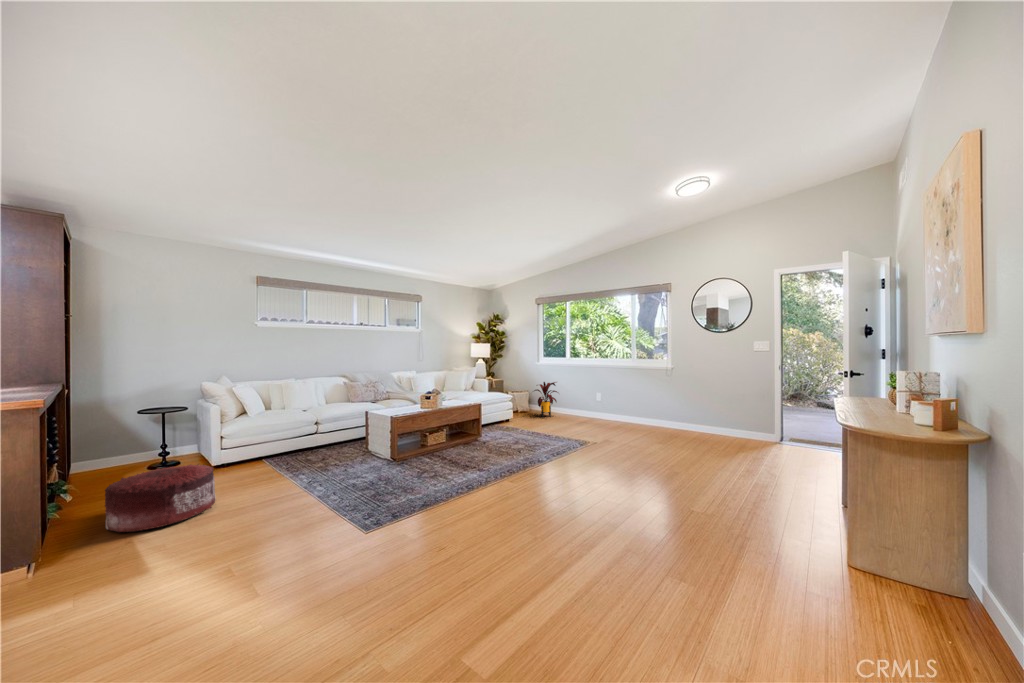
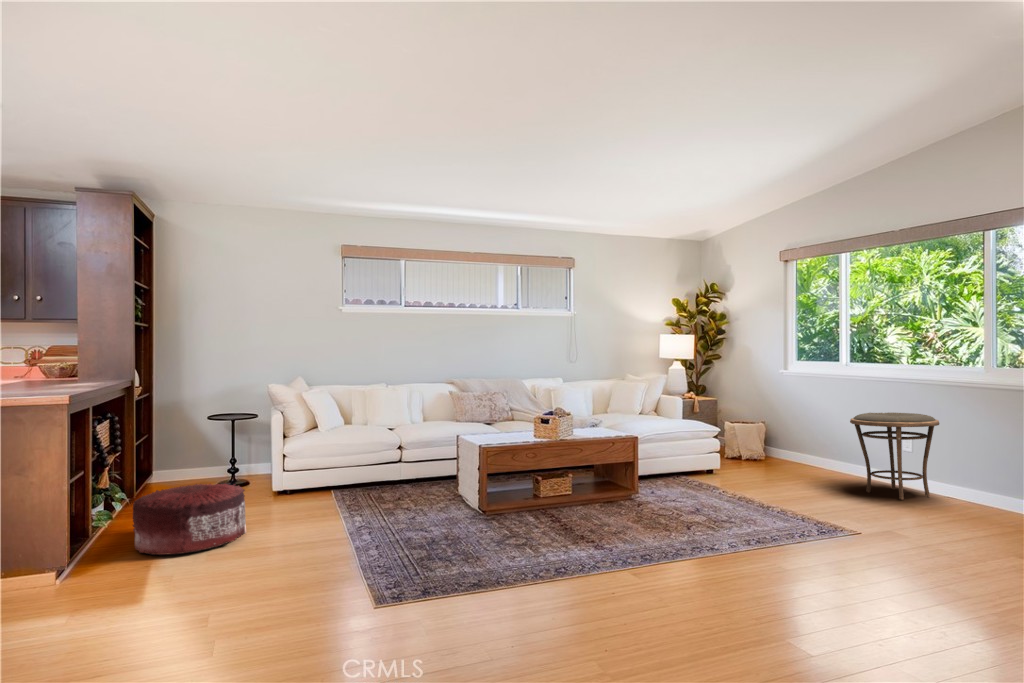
house plant: present [534,382,557,417] -> none [758,405,827,472]
side table: none [577,384,616,427] -> present [850,413,939,500]

